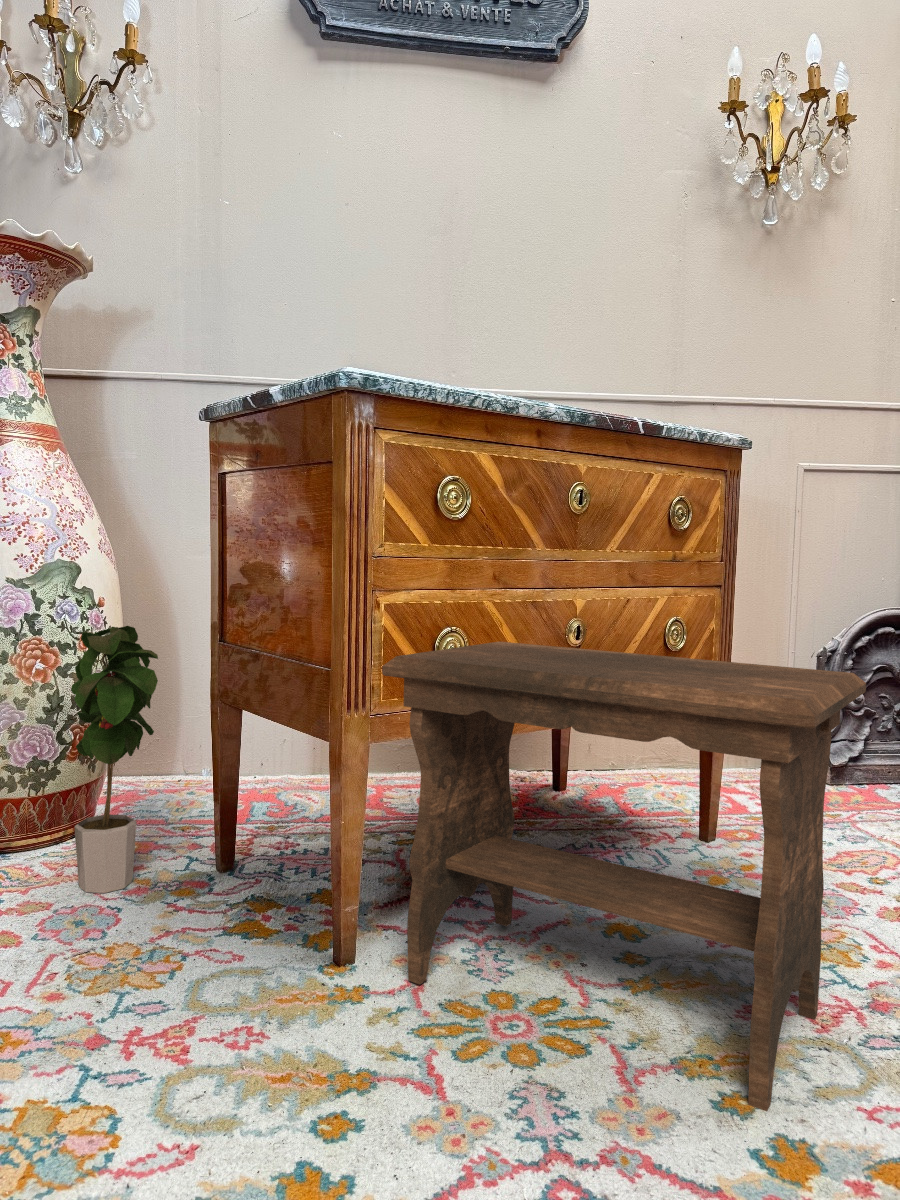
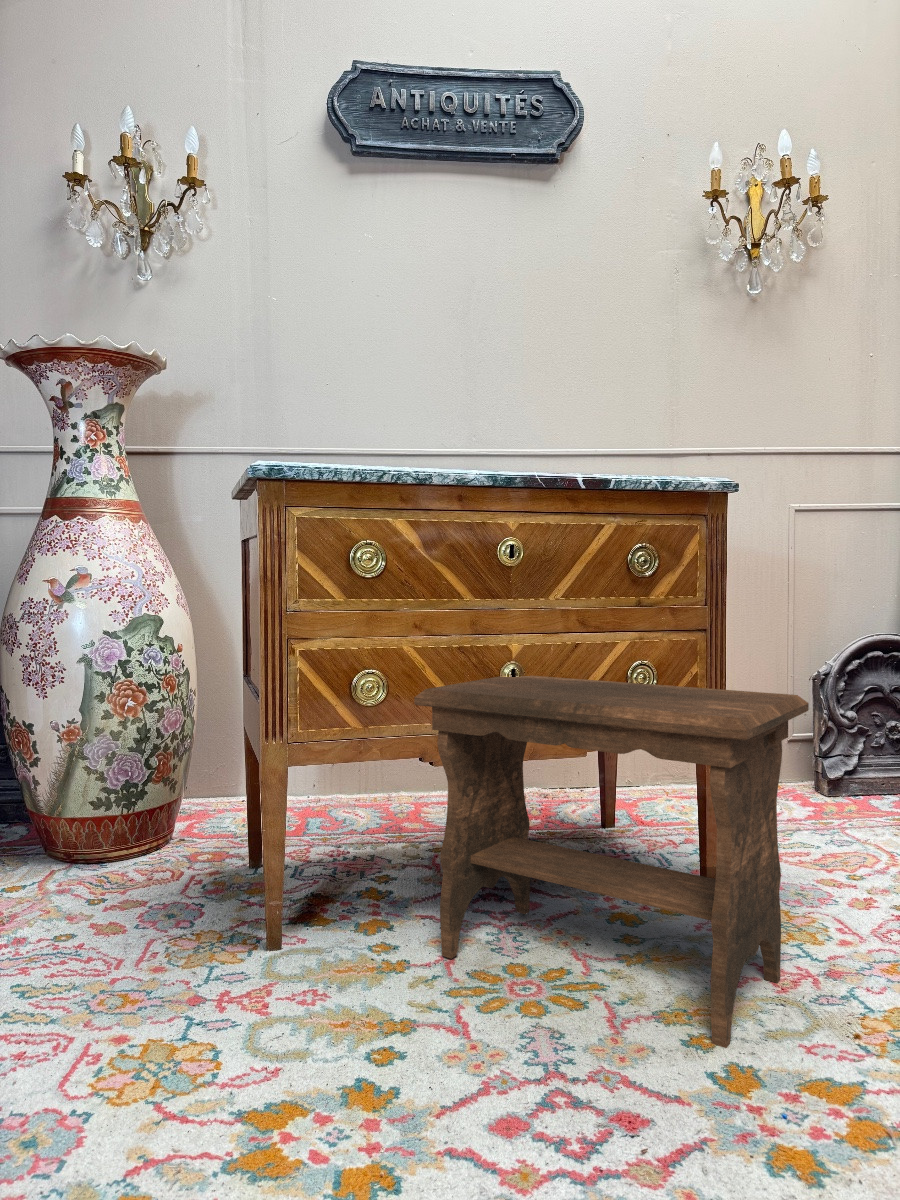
potted plant: present [71,626,158,893] -> none [160,667,232,892]

